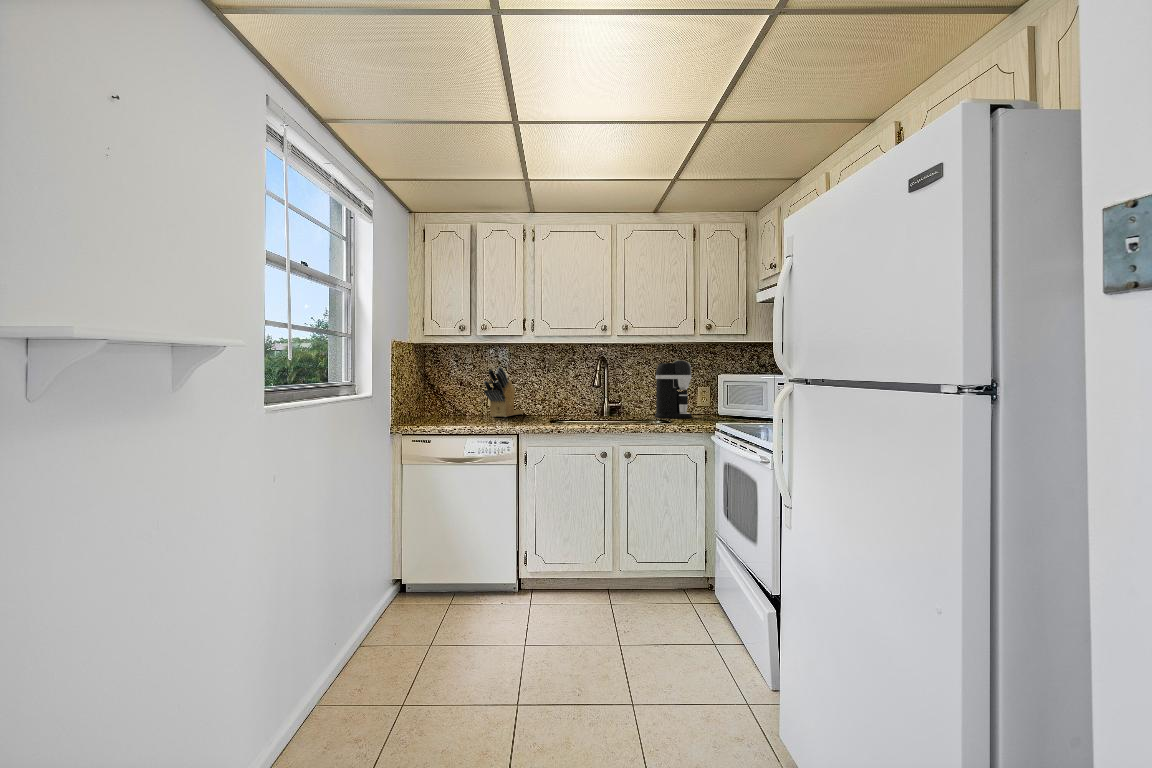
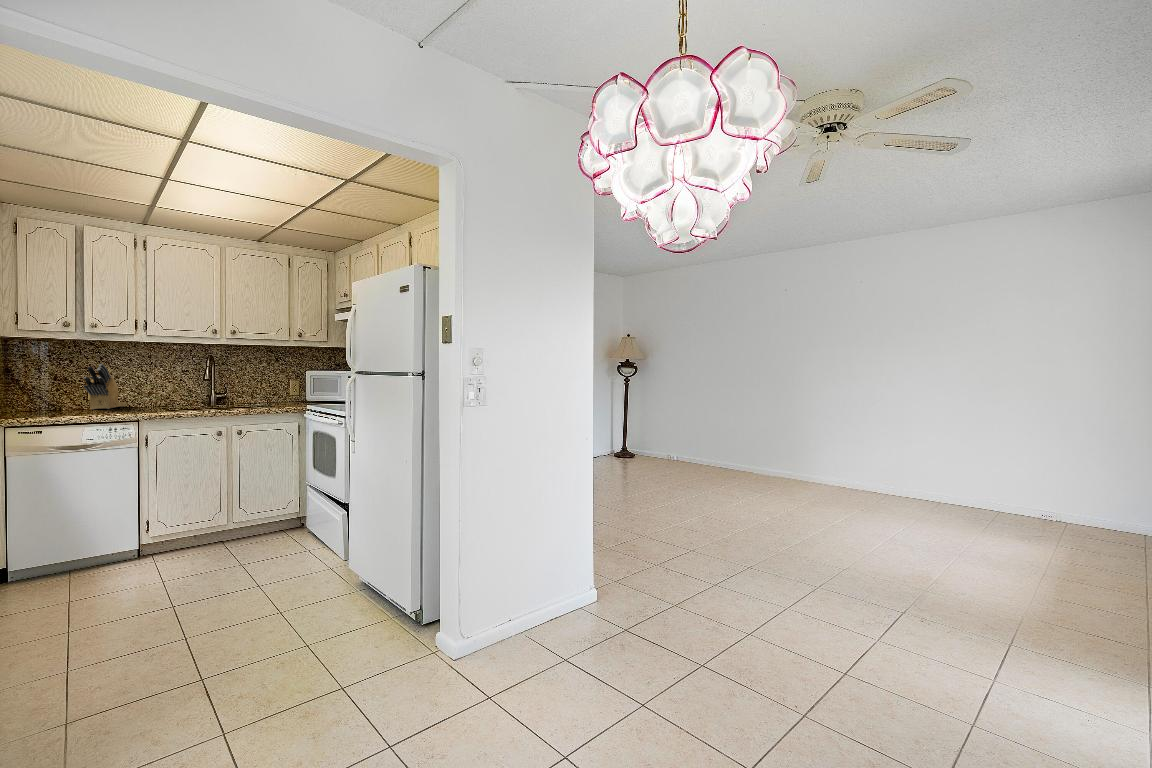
coffee maker: present [655,360,692,418] -> none [259,360,291,404]

